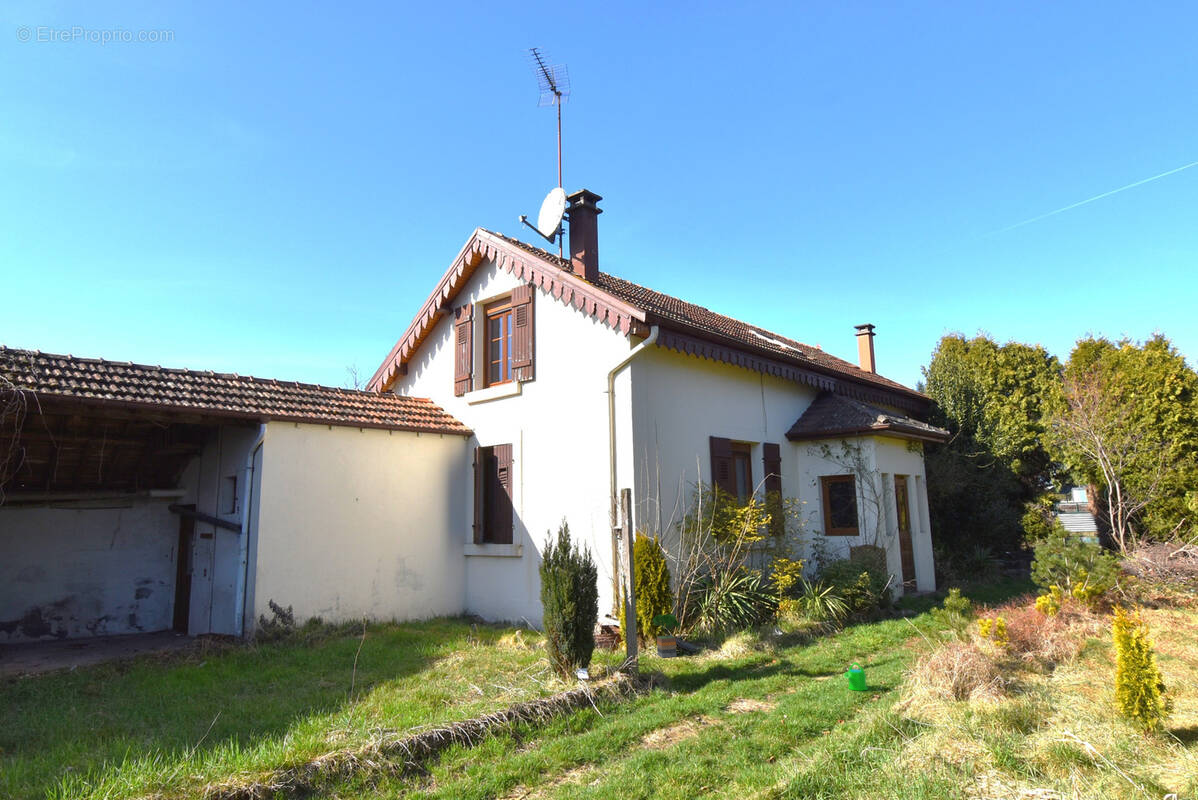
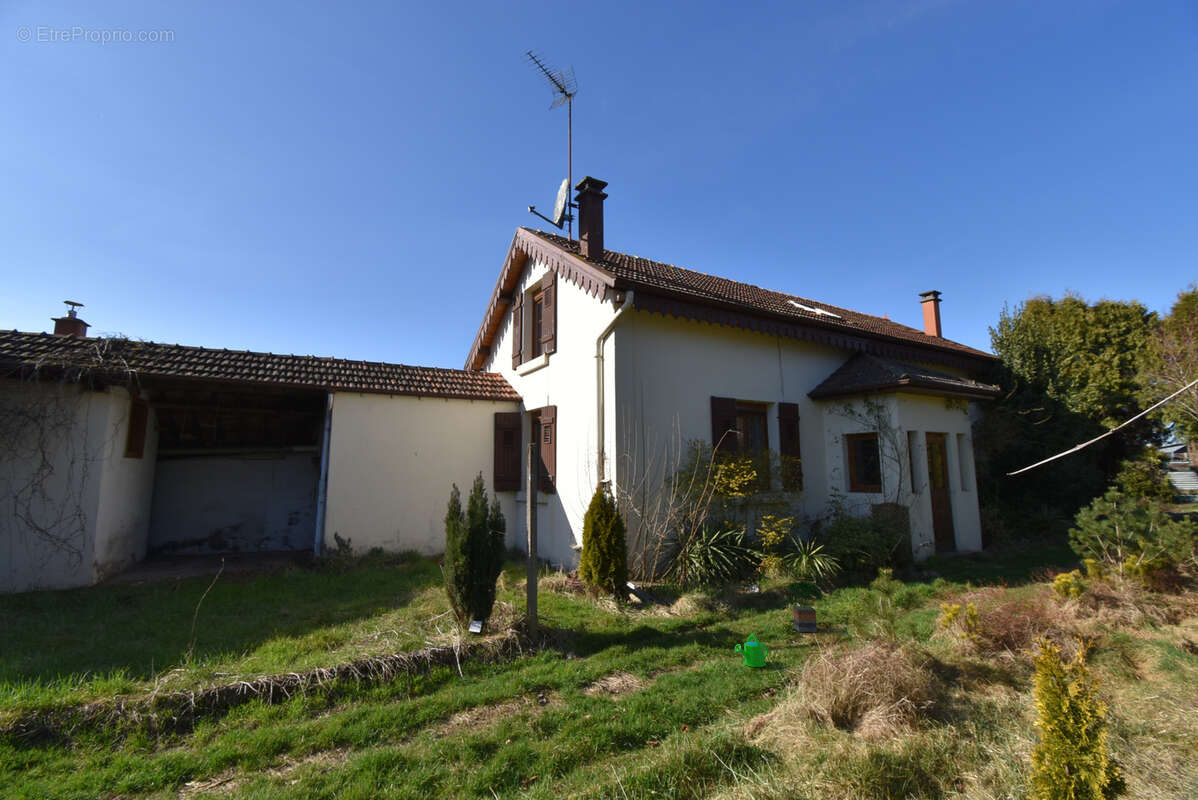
potted tree: present [653,614,681,658] -> present [787,581,822,632]

